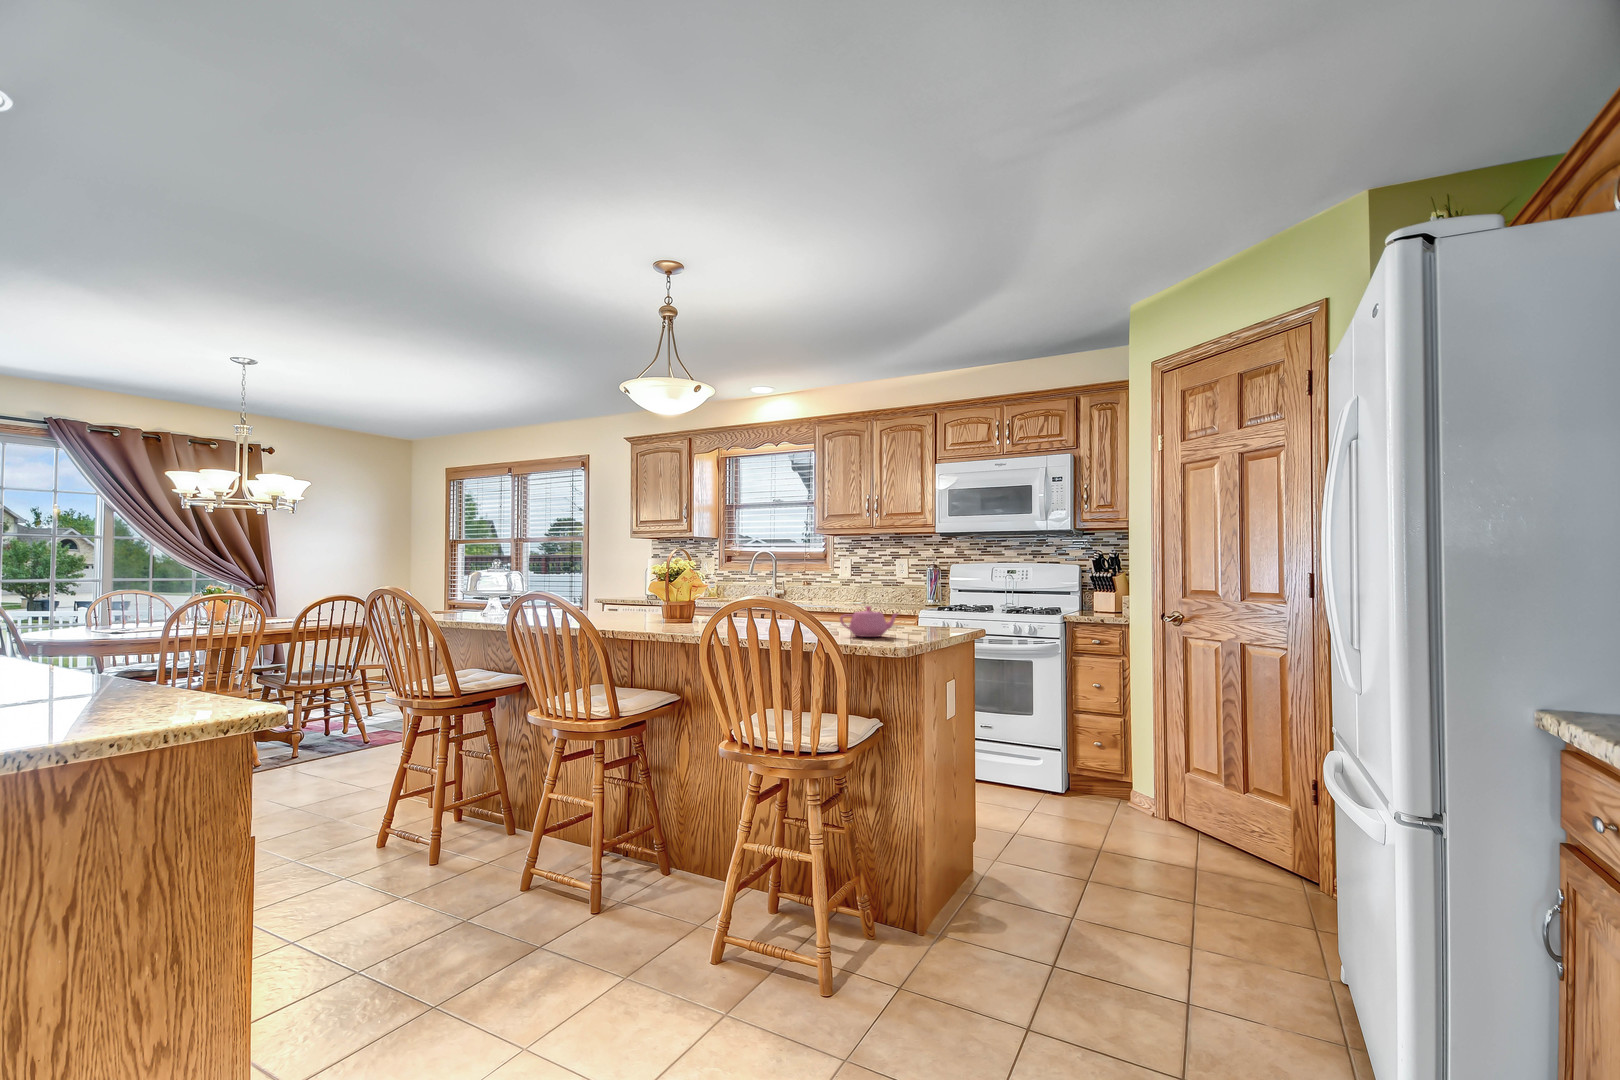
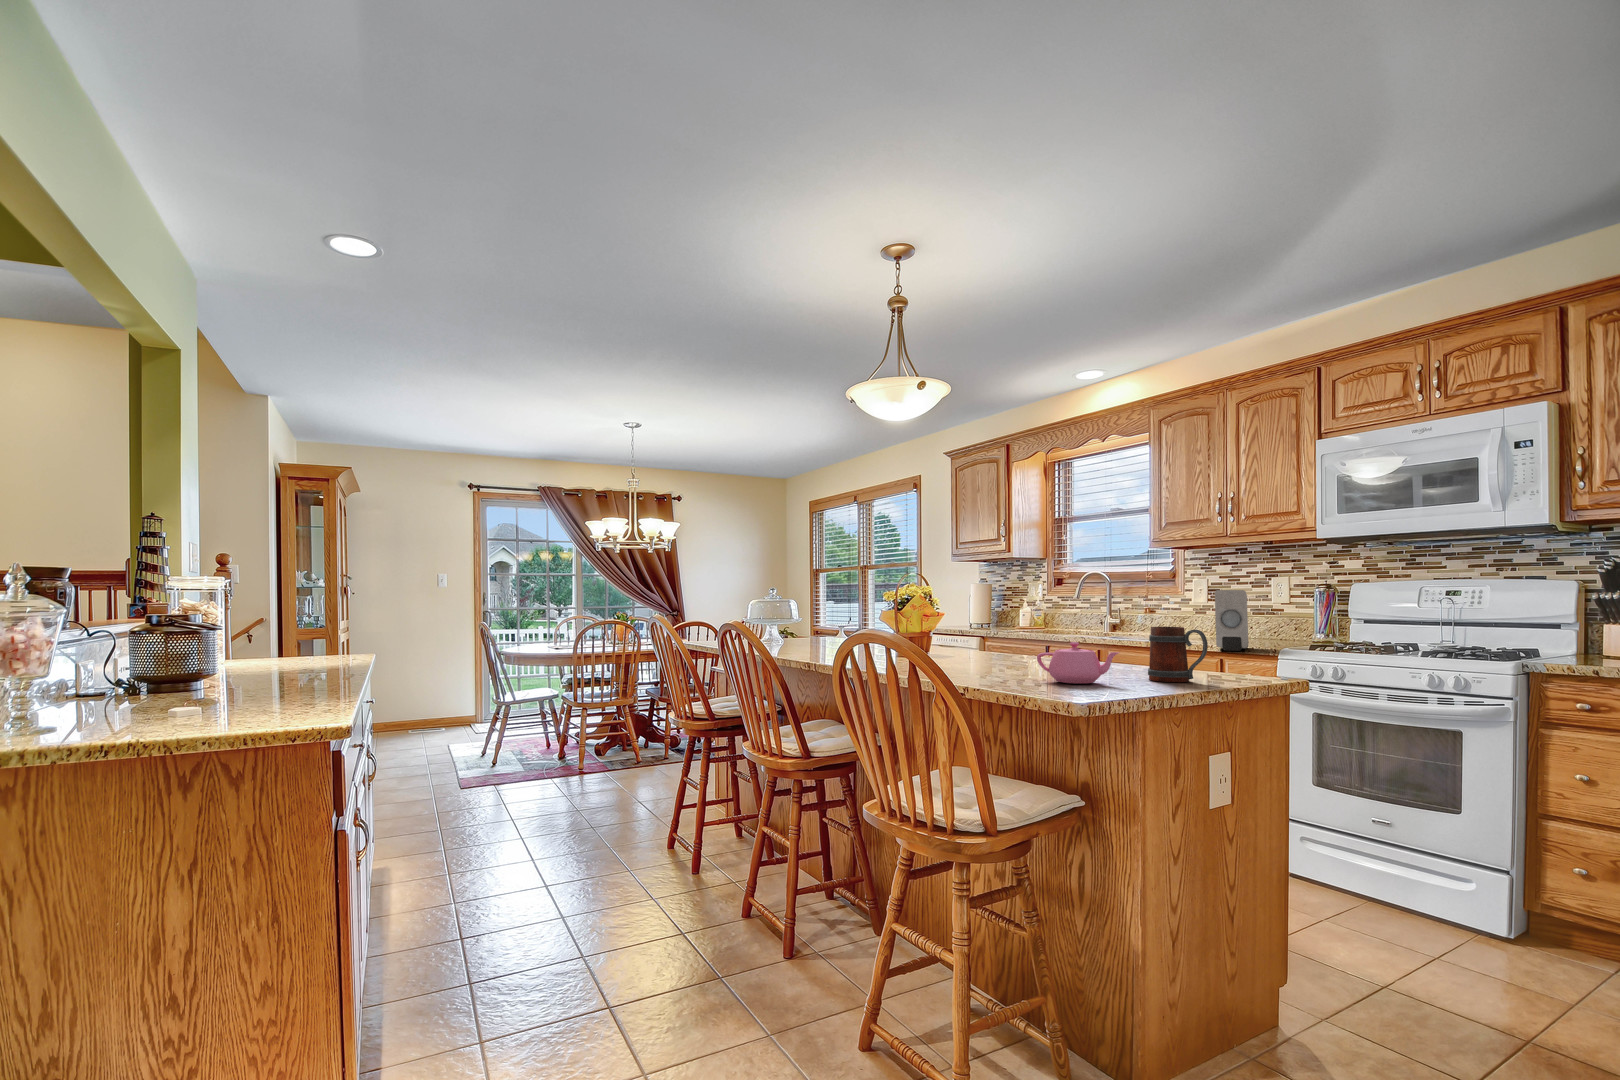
soap dispenser: none [874,568,897,612] -> present [1215,590,1249,651]
mug: none [905,594,946,634] -> present [1148,627,1208,682]

